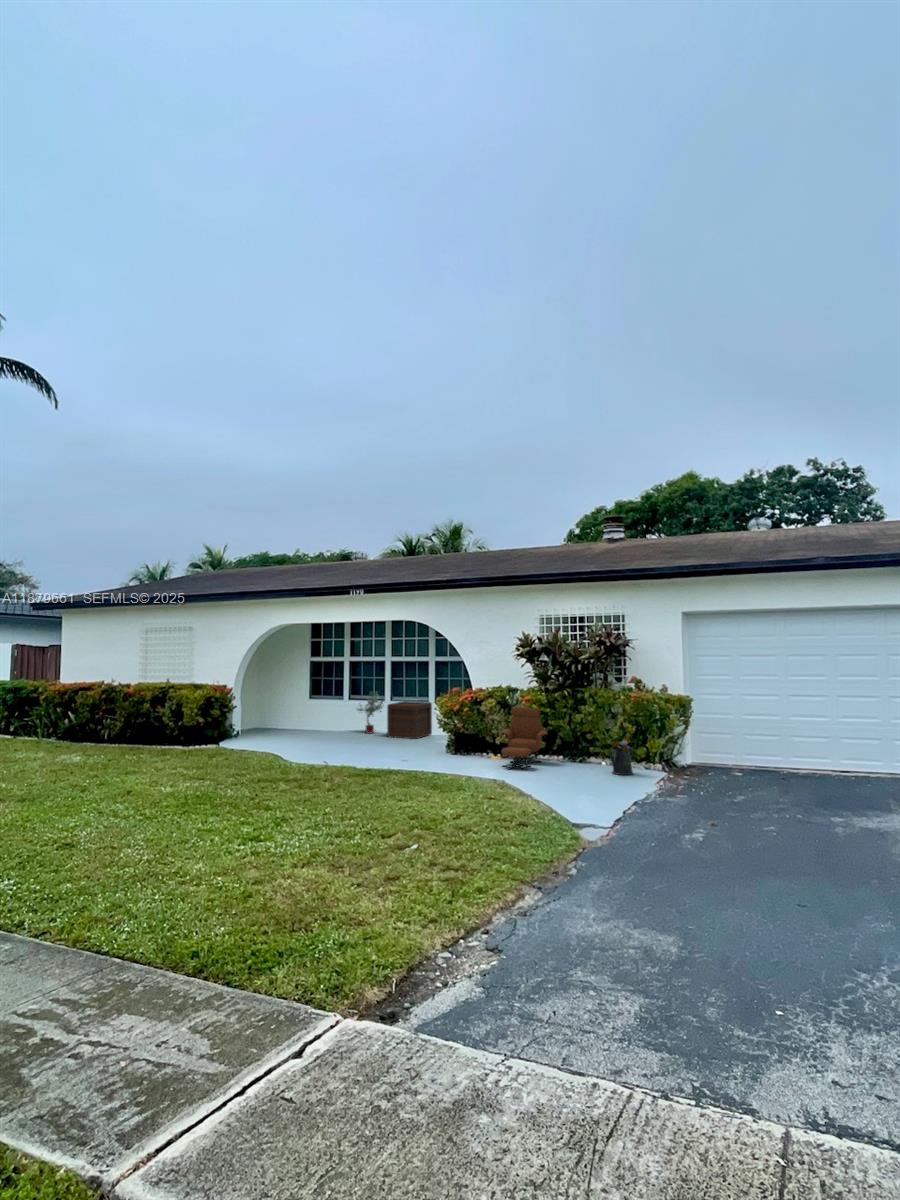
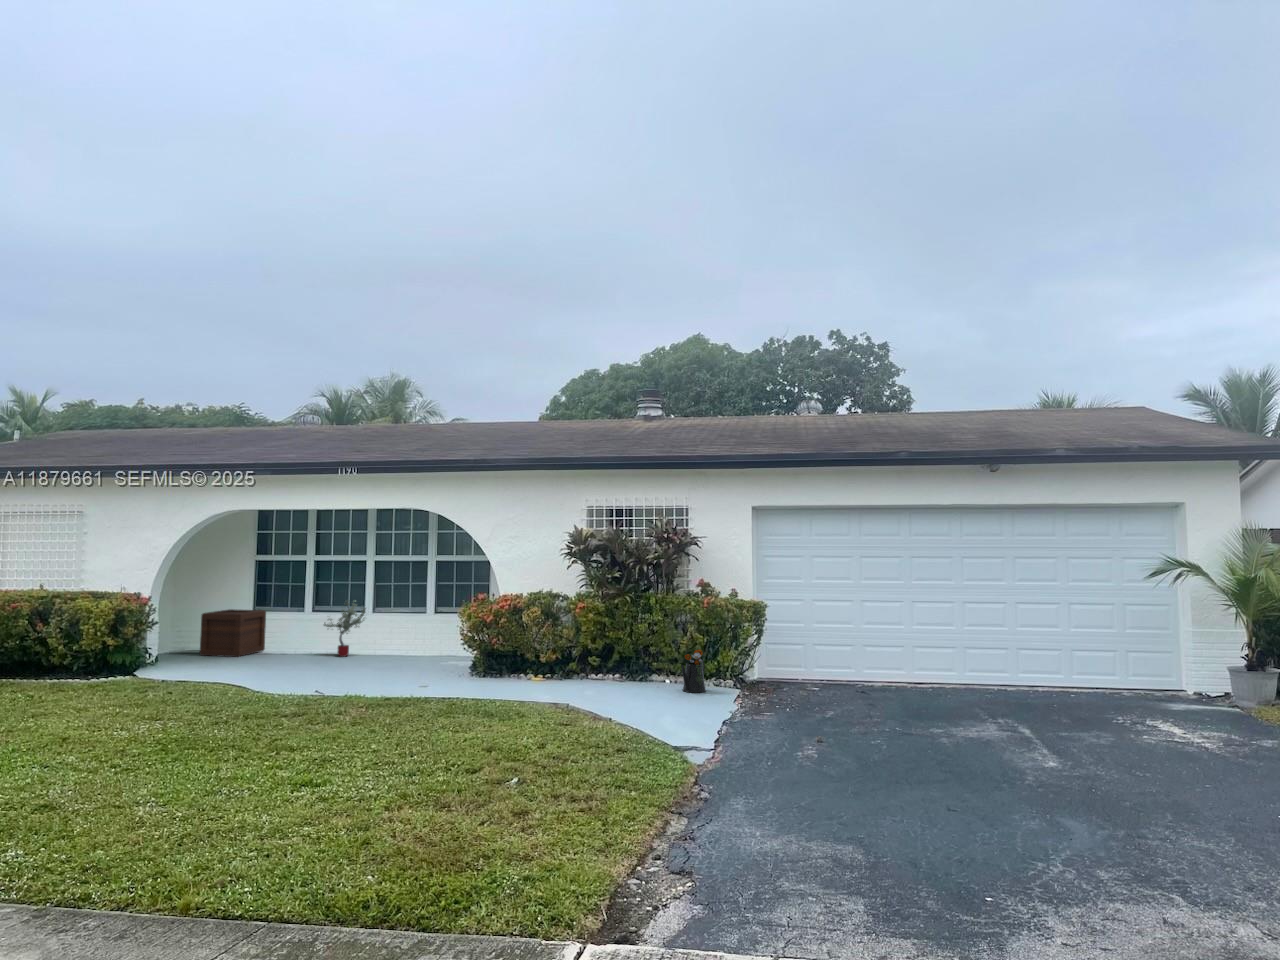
wooden crate: present [387,701,432,739] -> present [200,609,266,657]
lounge chair: present [502,707,547,770] -> none [548,617,603,694]

